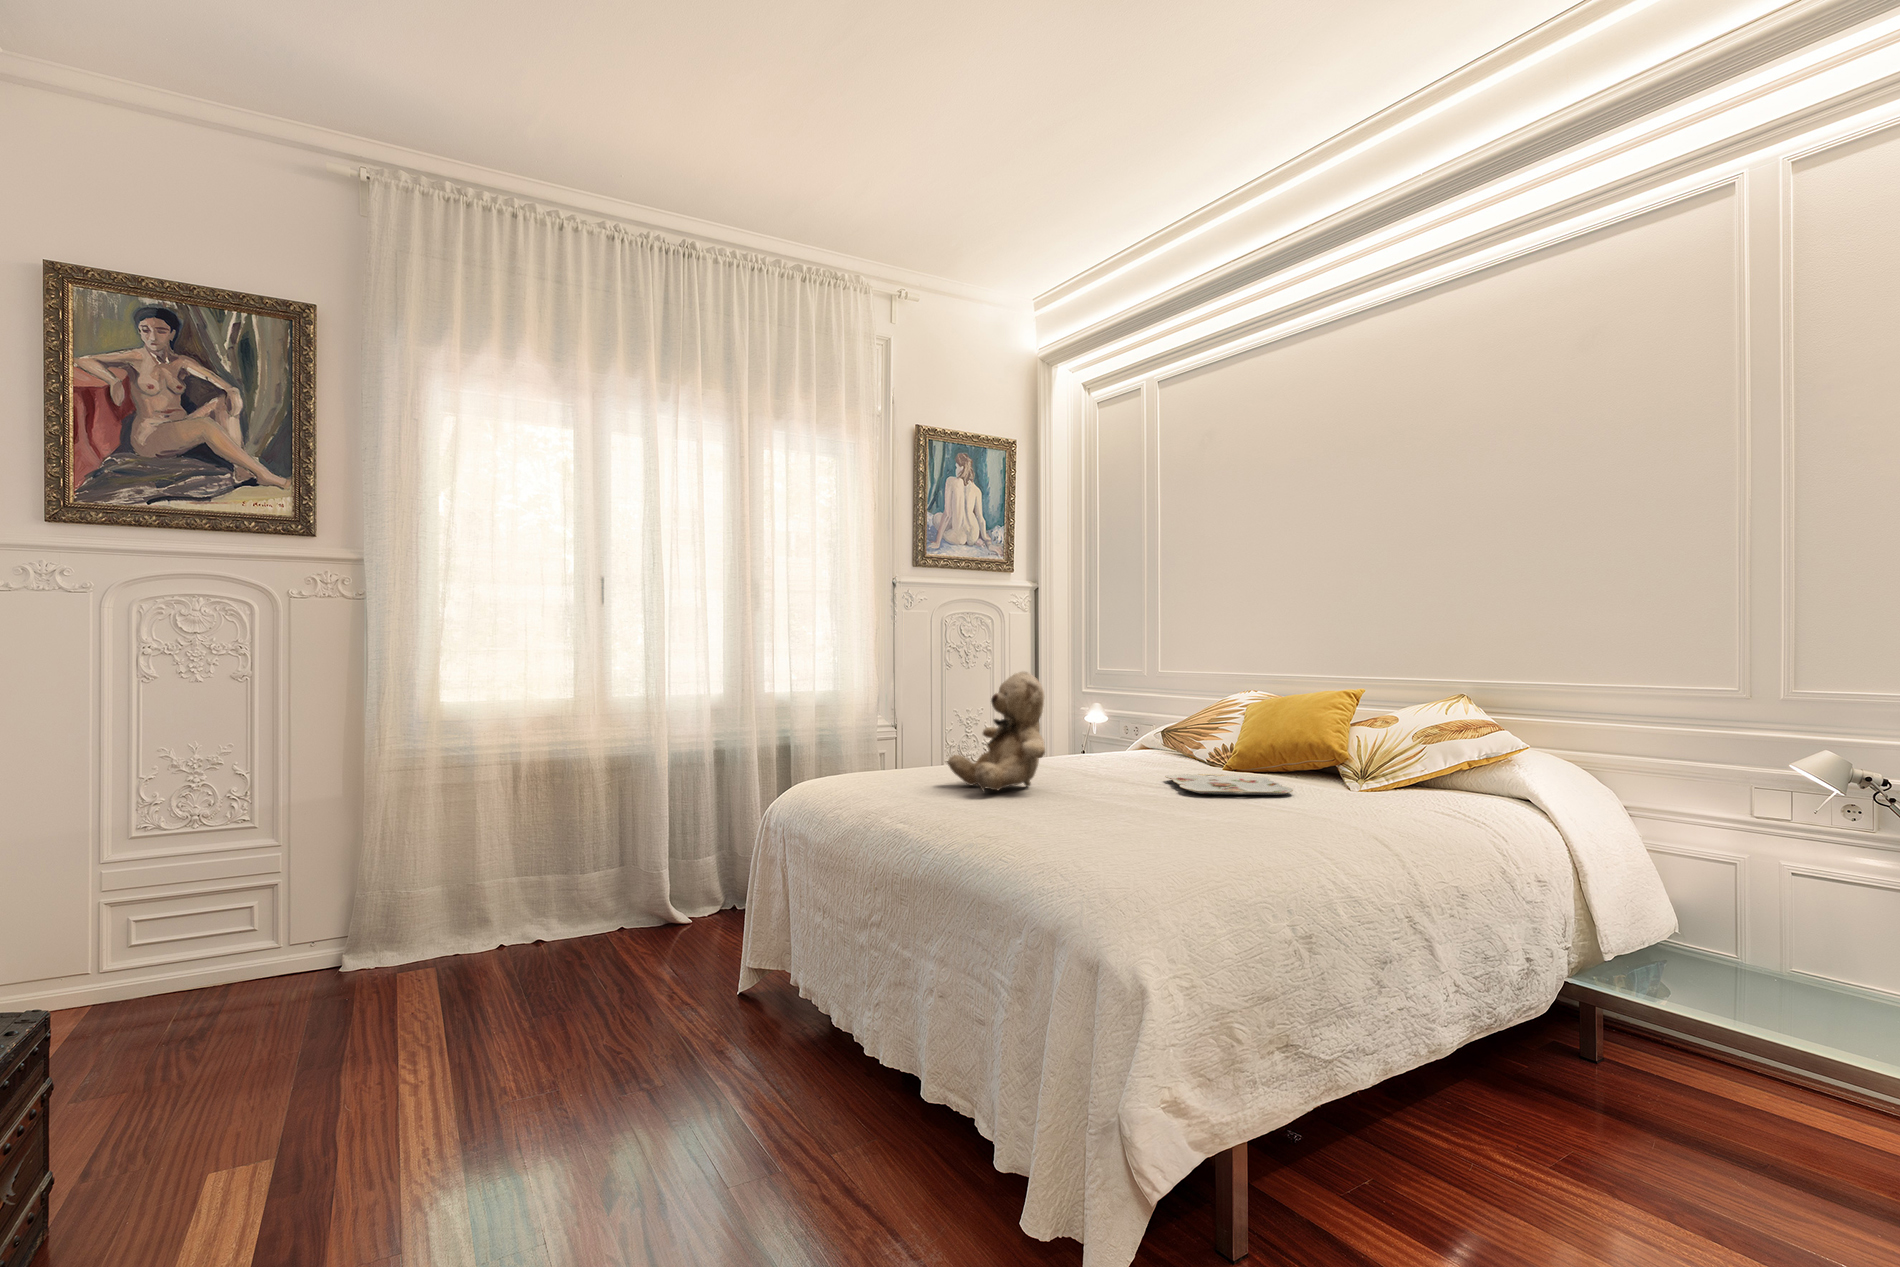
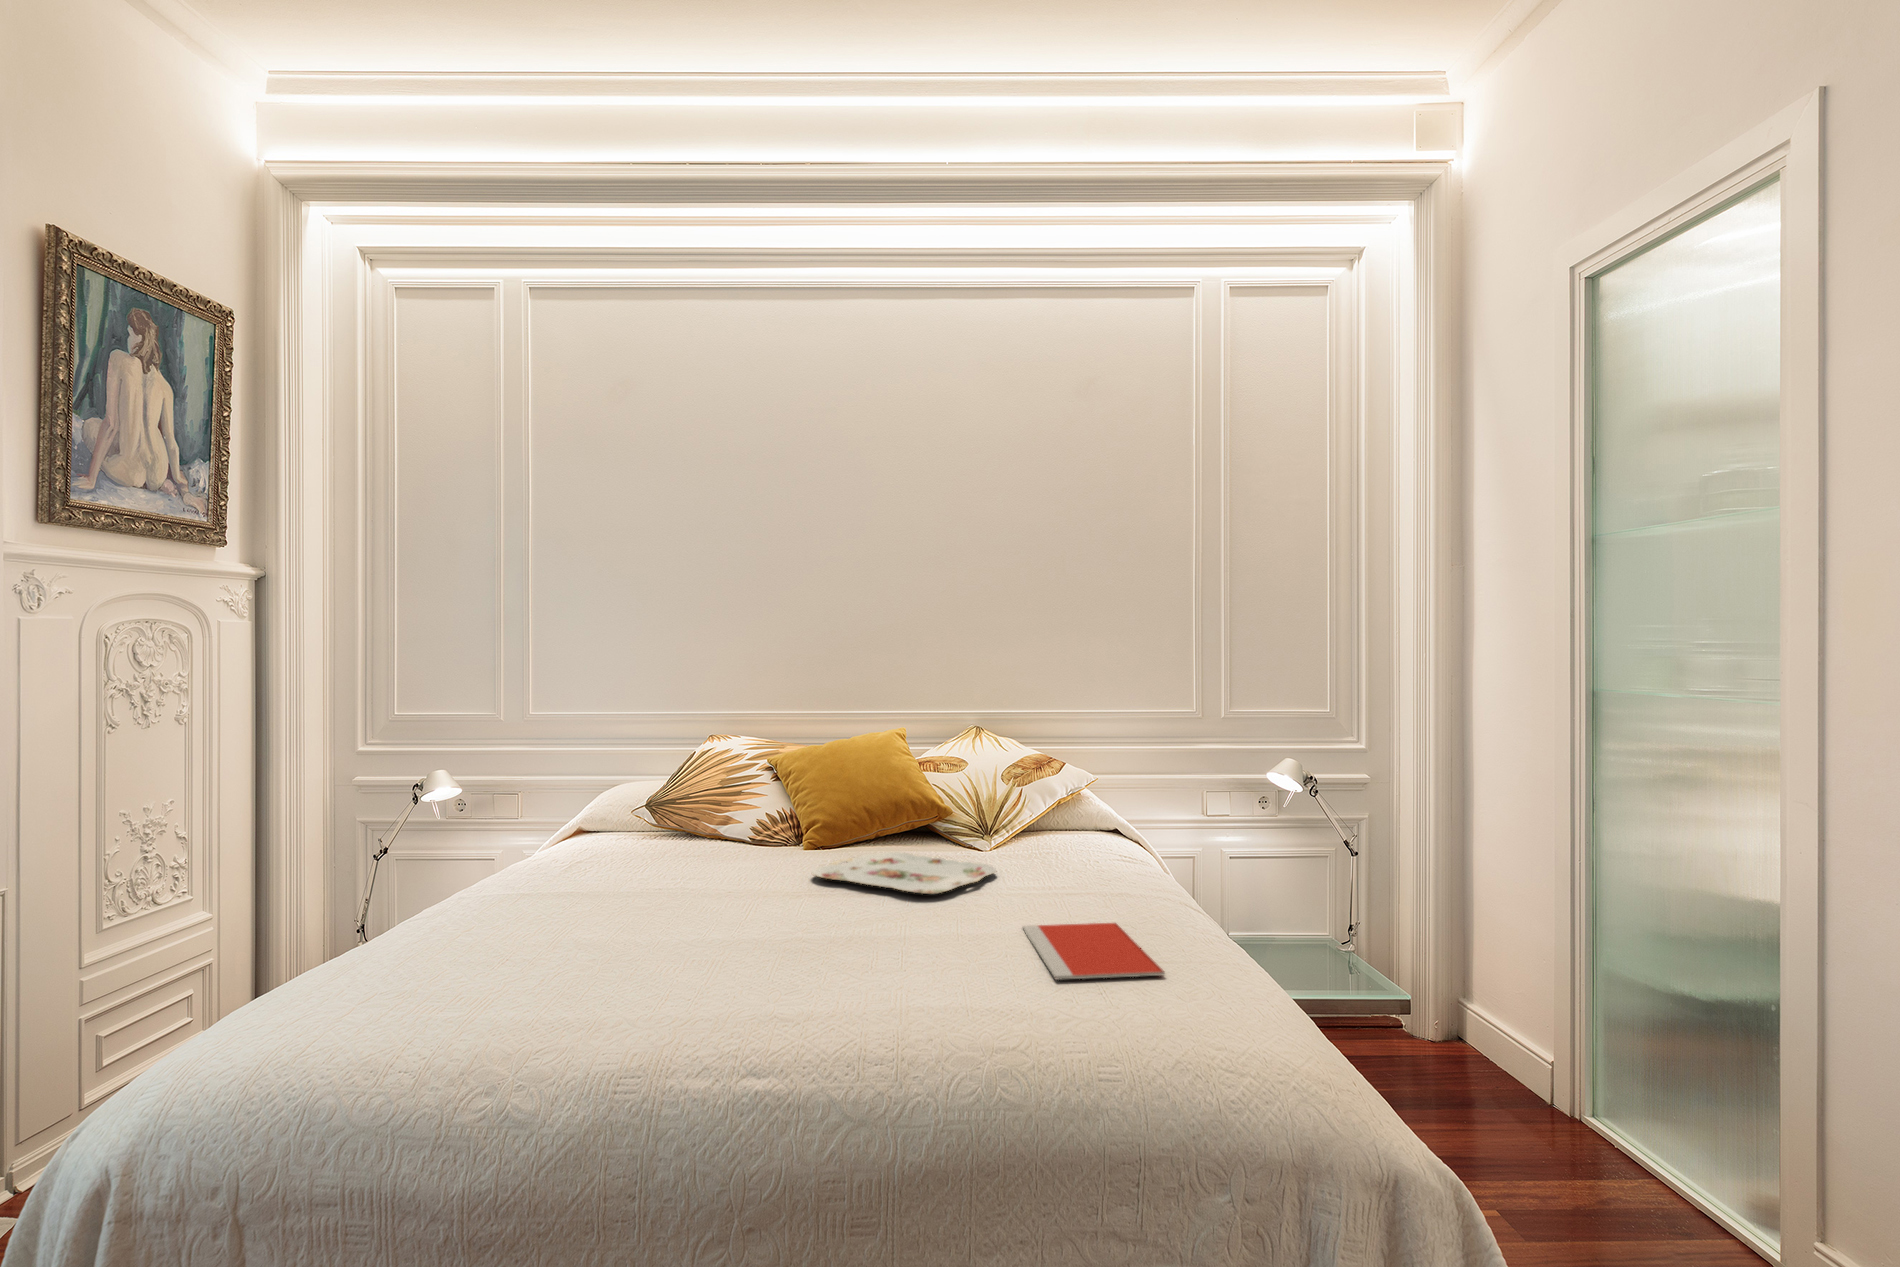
teddy bear: present [948,672,1045,791] -> none [588,756,793,976]
notebook: none [1102,811,1249,837] -> present [1022,923,1165,980]

